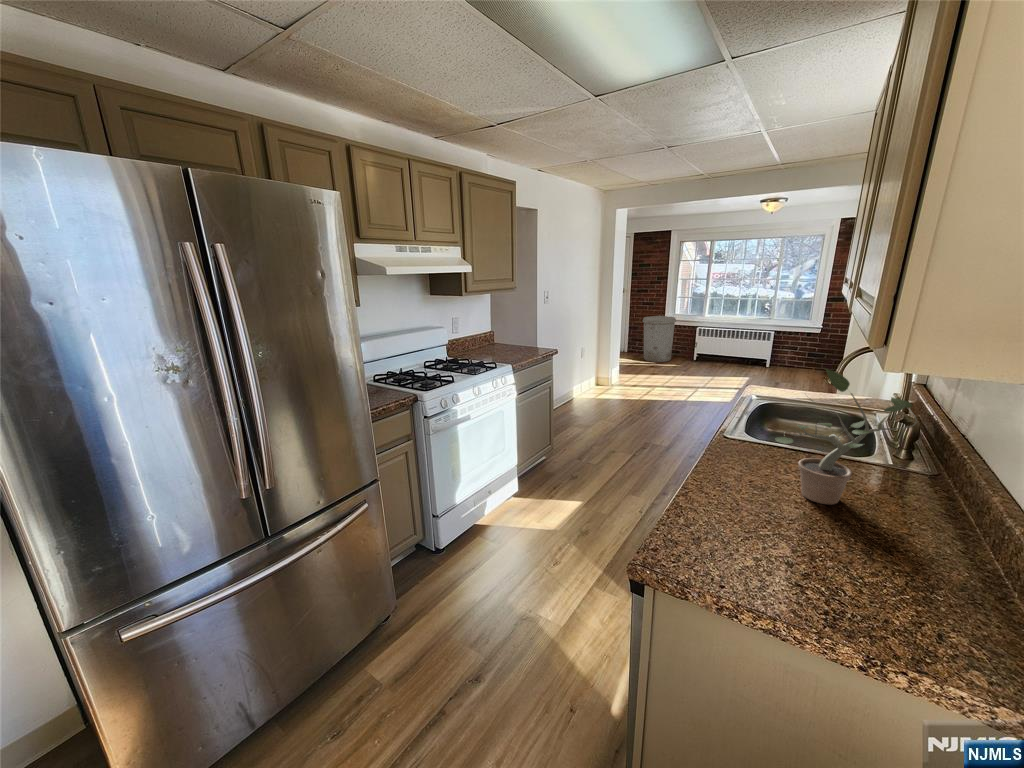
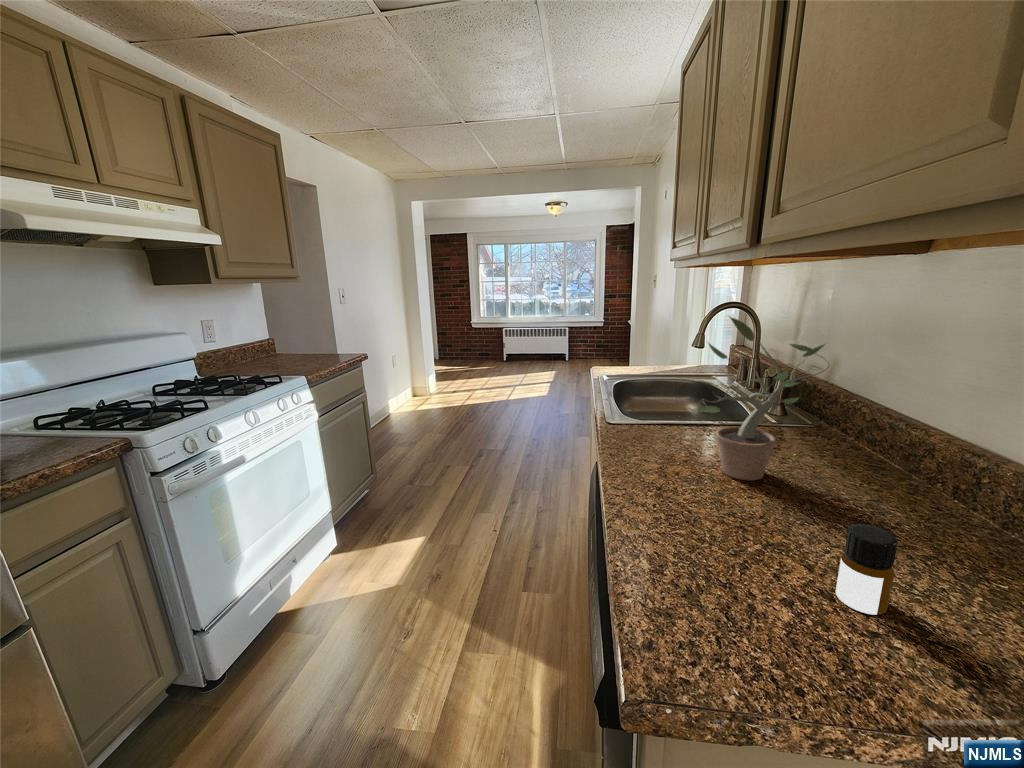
trash can: present [643,316,676,362] -> none [450,319,483,366]
bottle: none [812,534,854,596] -> present [836,524,898,615]

